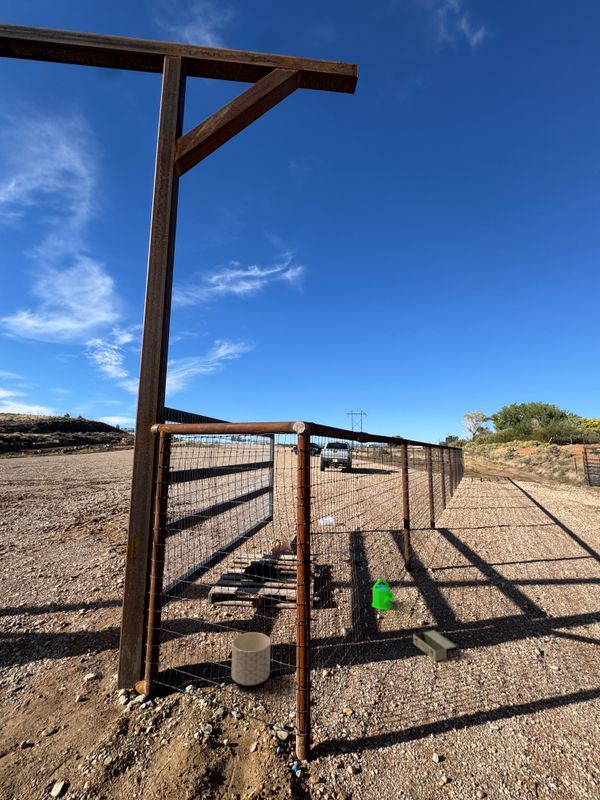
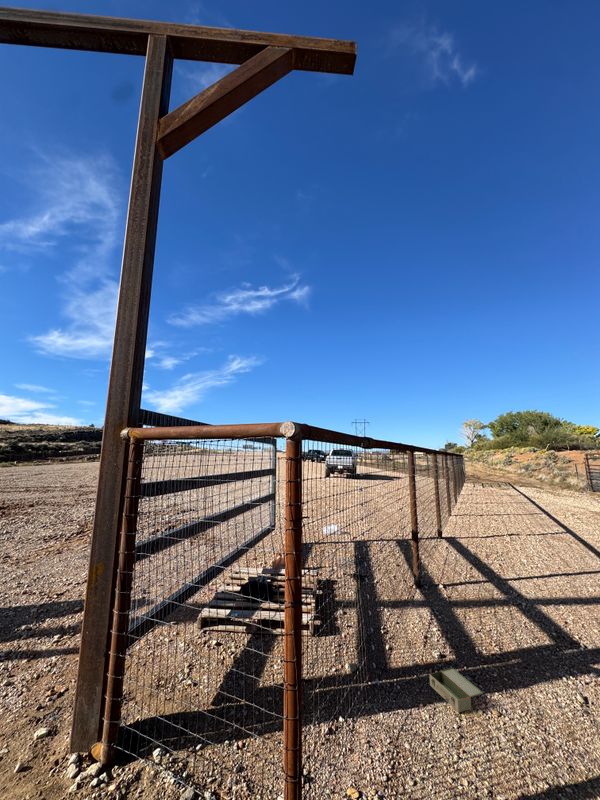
watering can: present [372,578,394,610] -> none [379,600,405,637]
planter: present [231,632,270,685] -> none [210,677,258,750]

